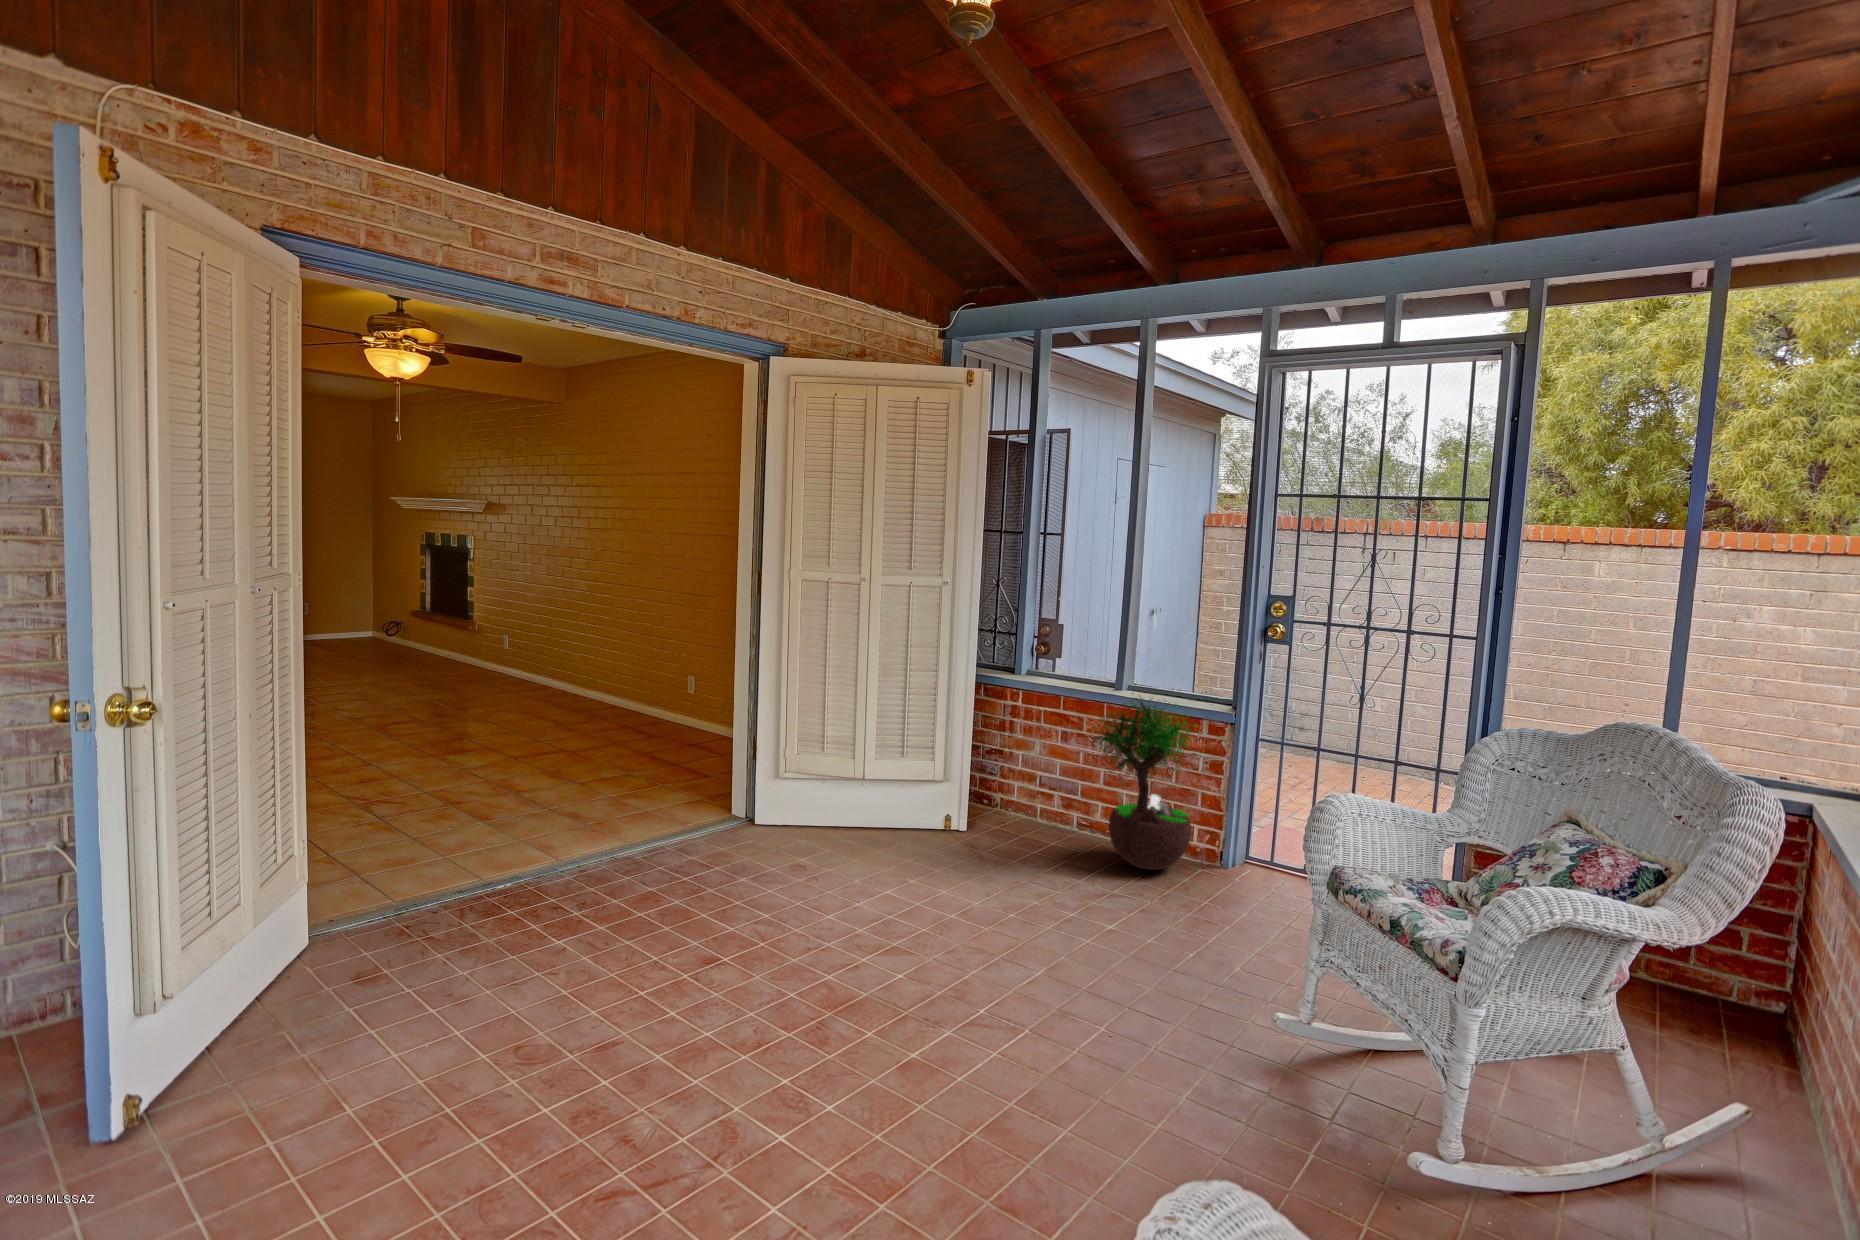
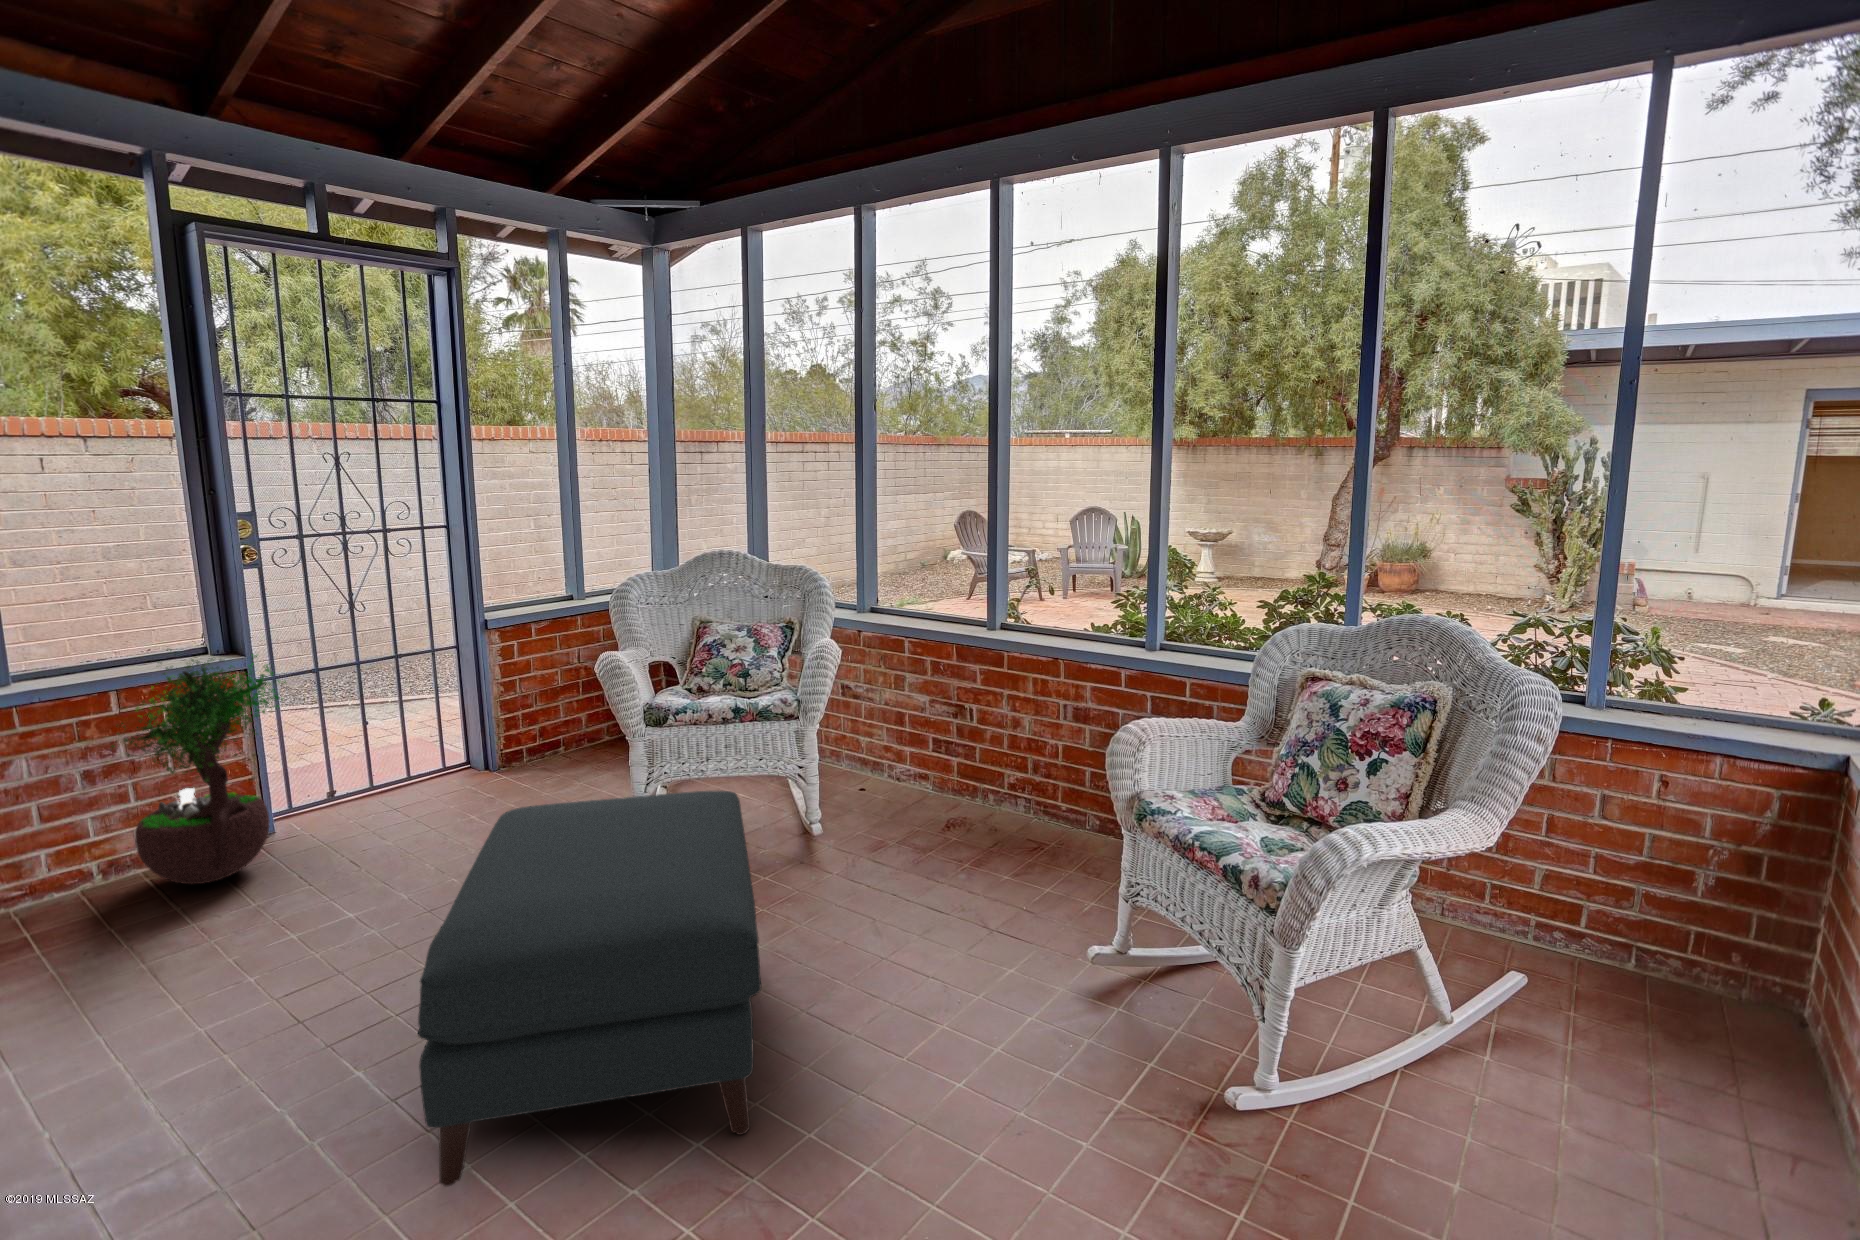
ottoman: none [756,850,1111,1138] -> present [418,791,761,1186]

